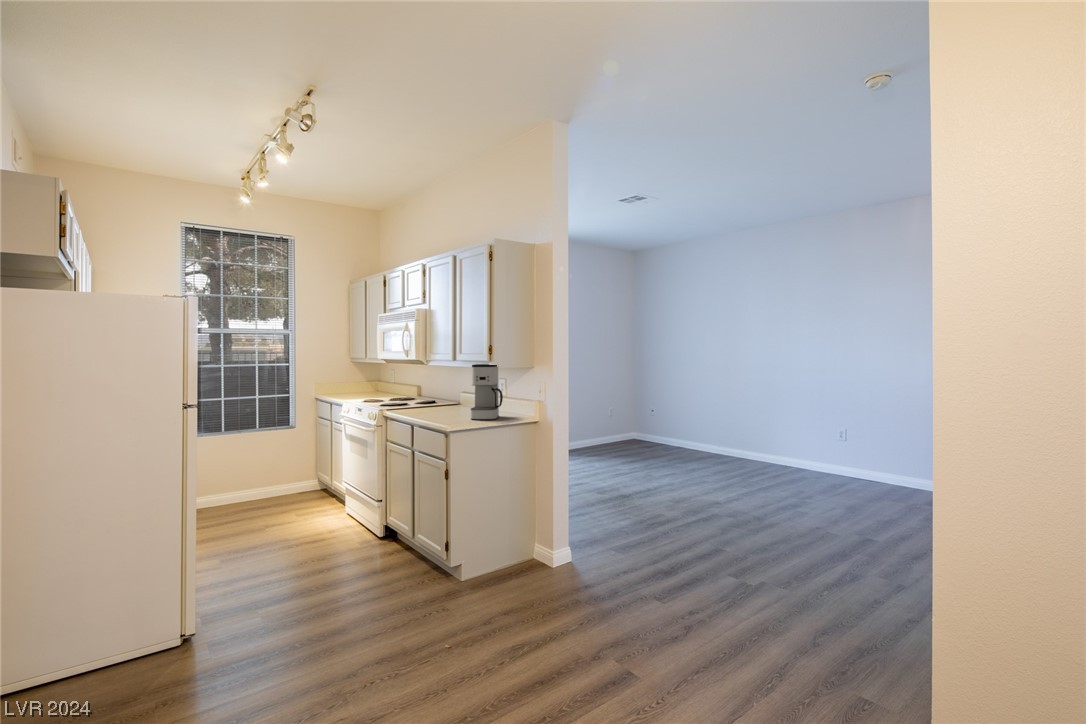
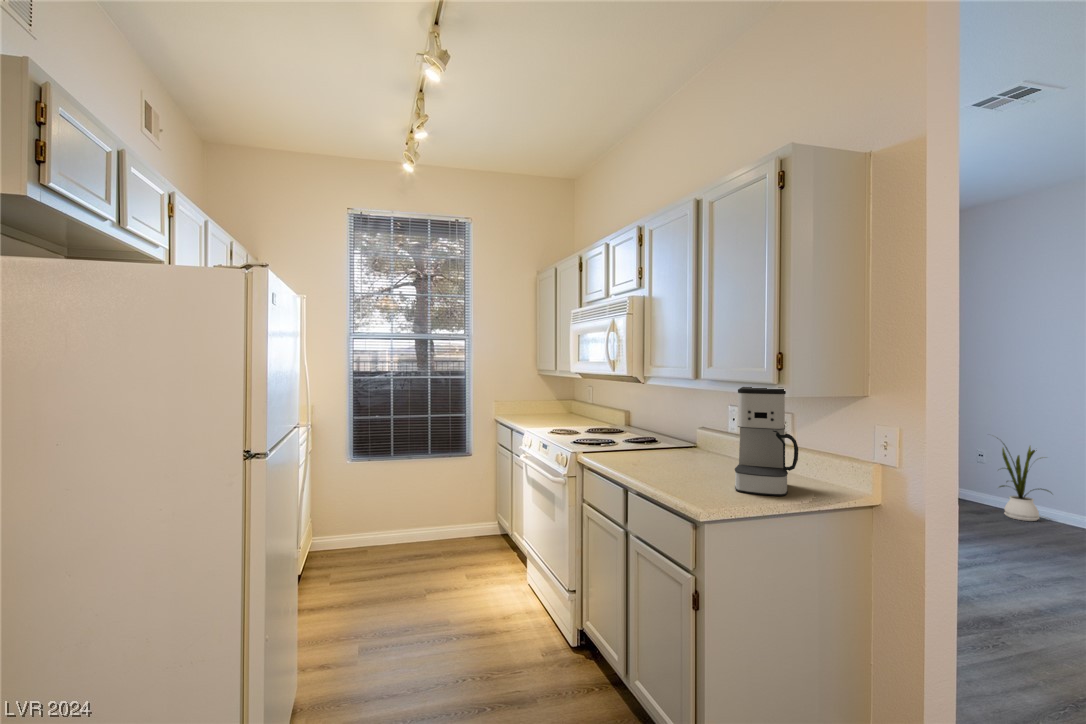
house plant: none [658,397,689,450] -> present [1000,443,1050,521]

